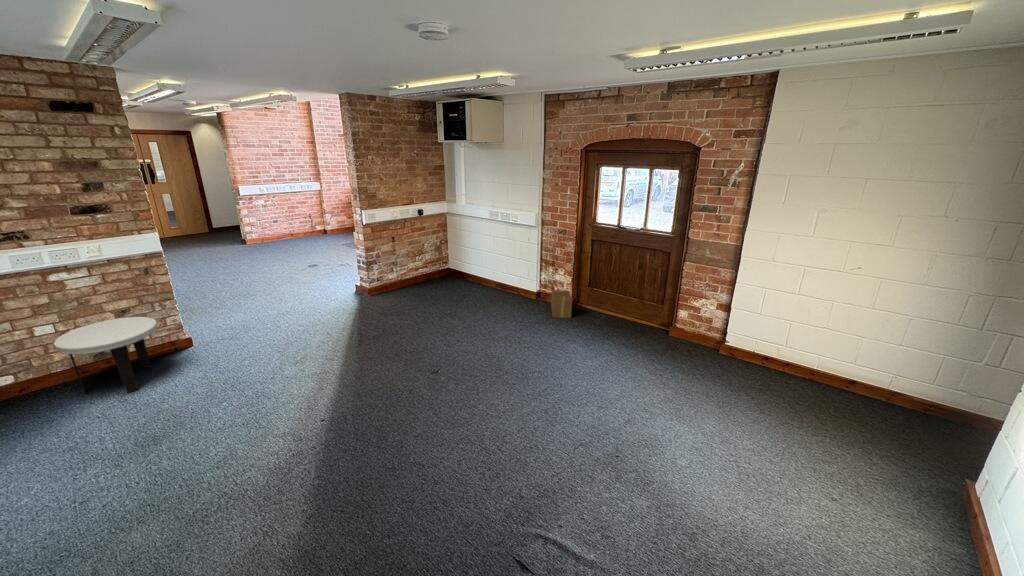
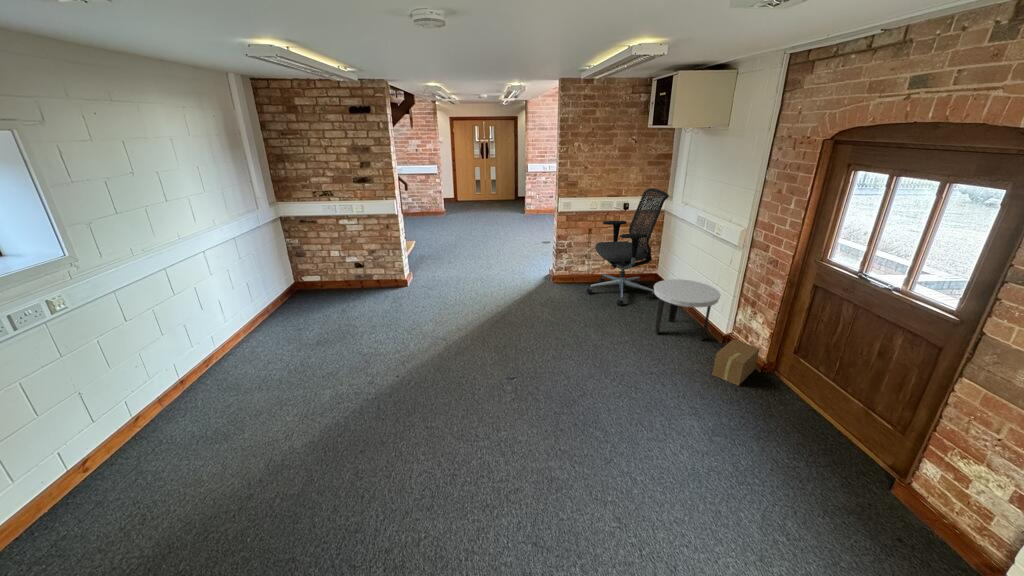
office chair: none [405,194,465,297] -> present [586,188,669,306]
side table: present [54,317,157,394] -> present [654,279,721,341]

